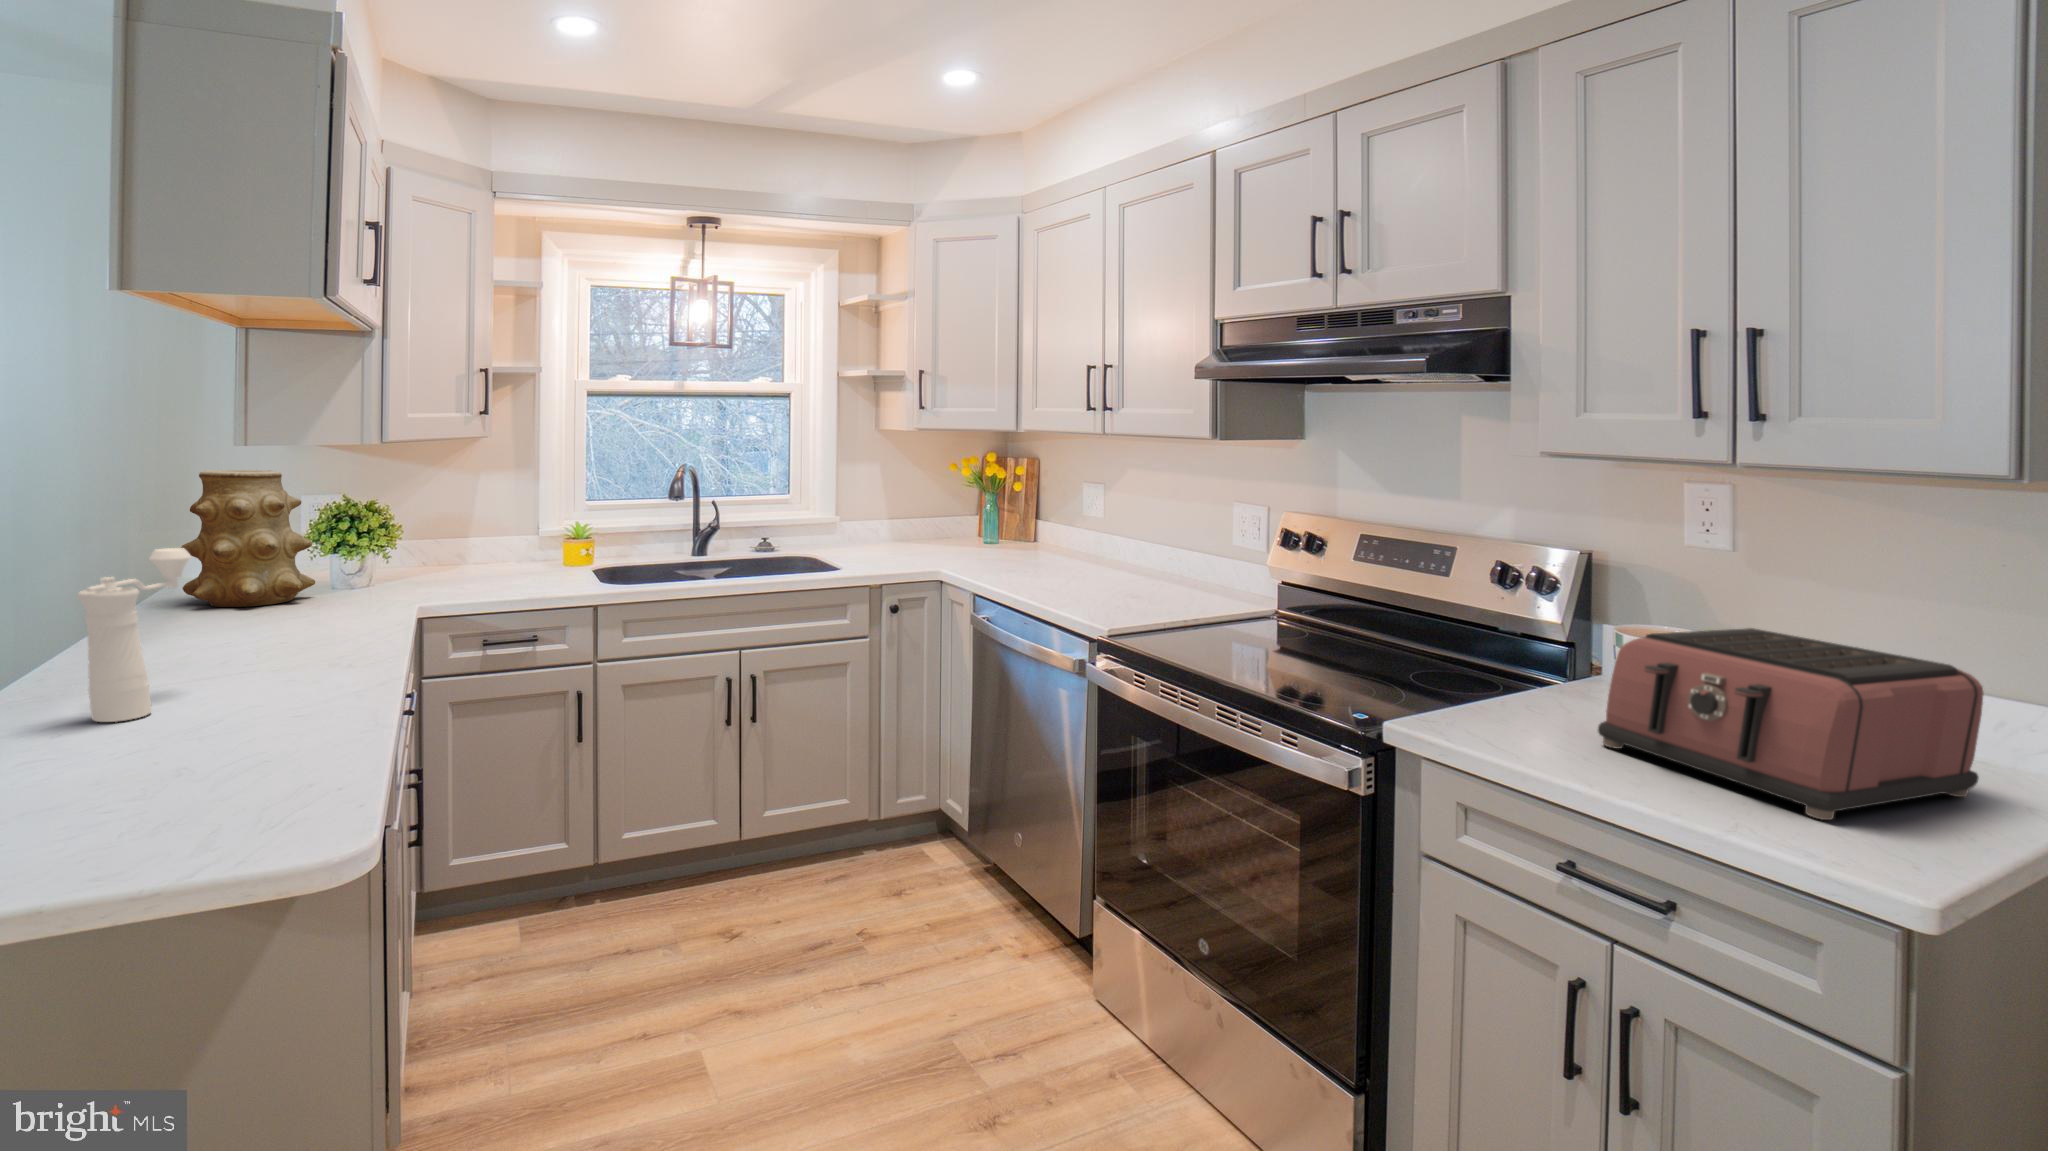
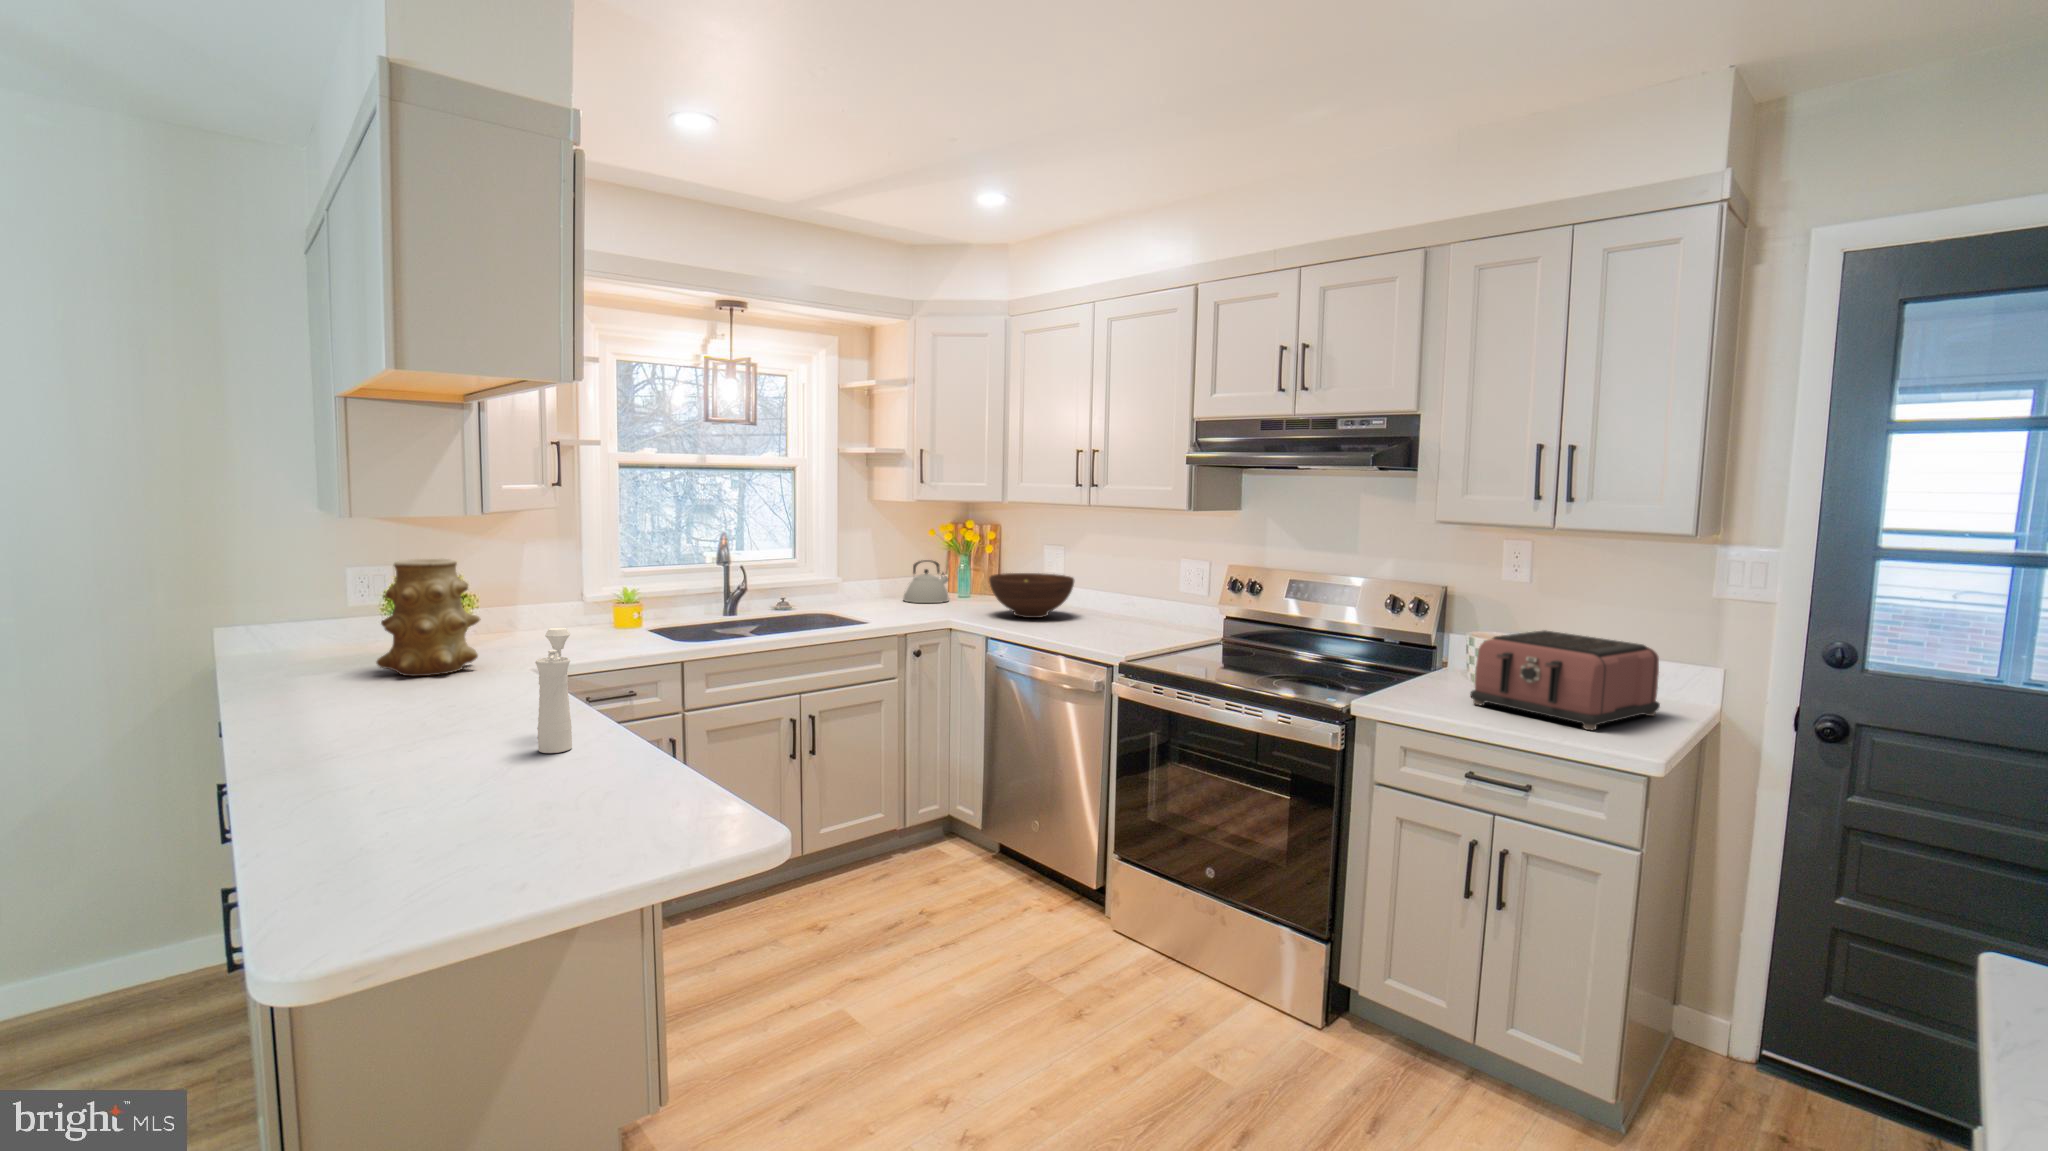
kettle: none [927,504,983,555] -> present [903,560,948,603]
fruit bowl: none [1002,521,1107,576] -> present [989,573,1074,618]

